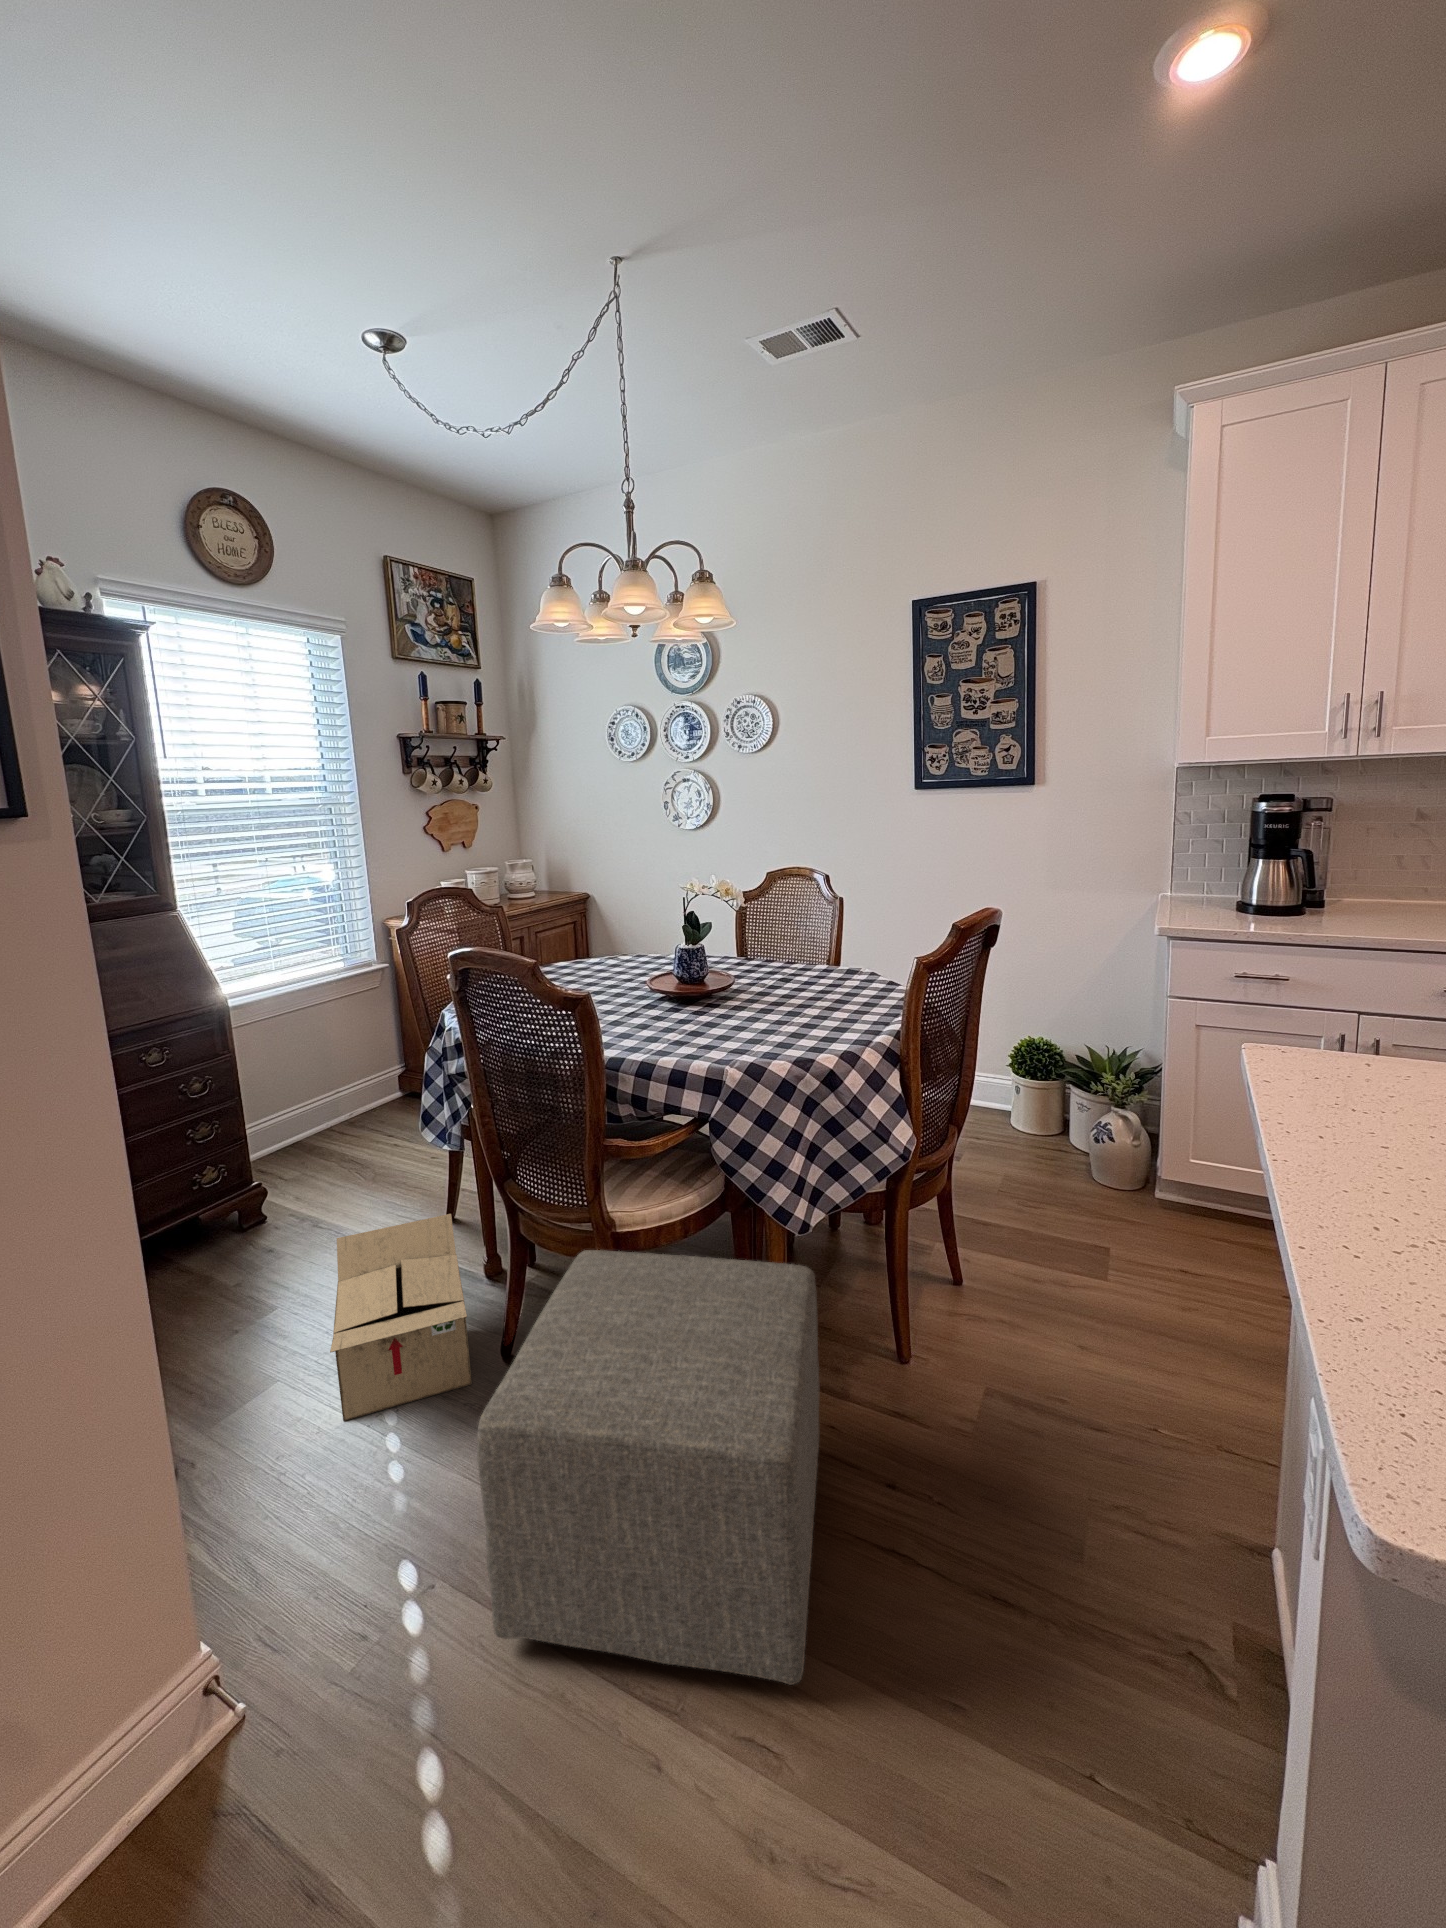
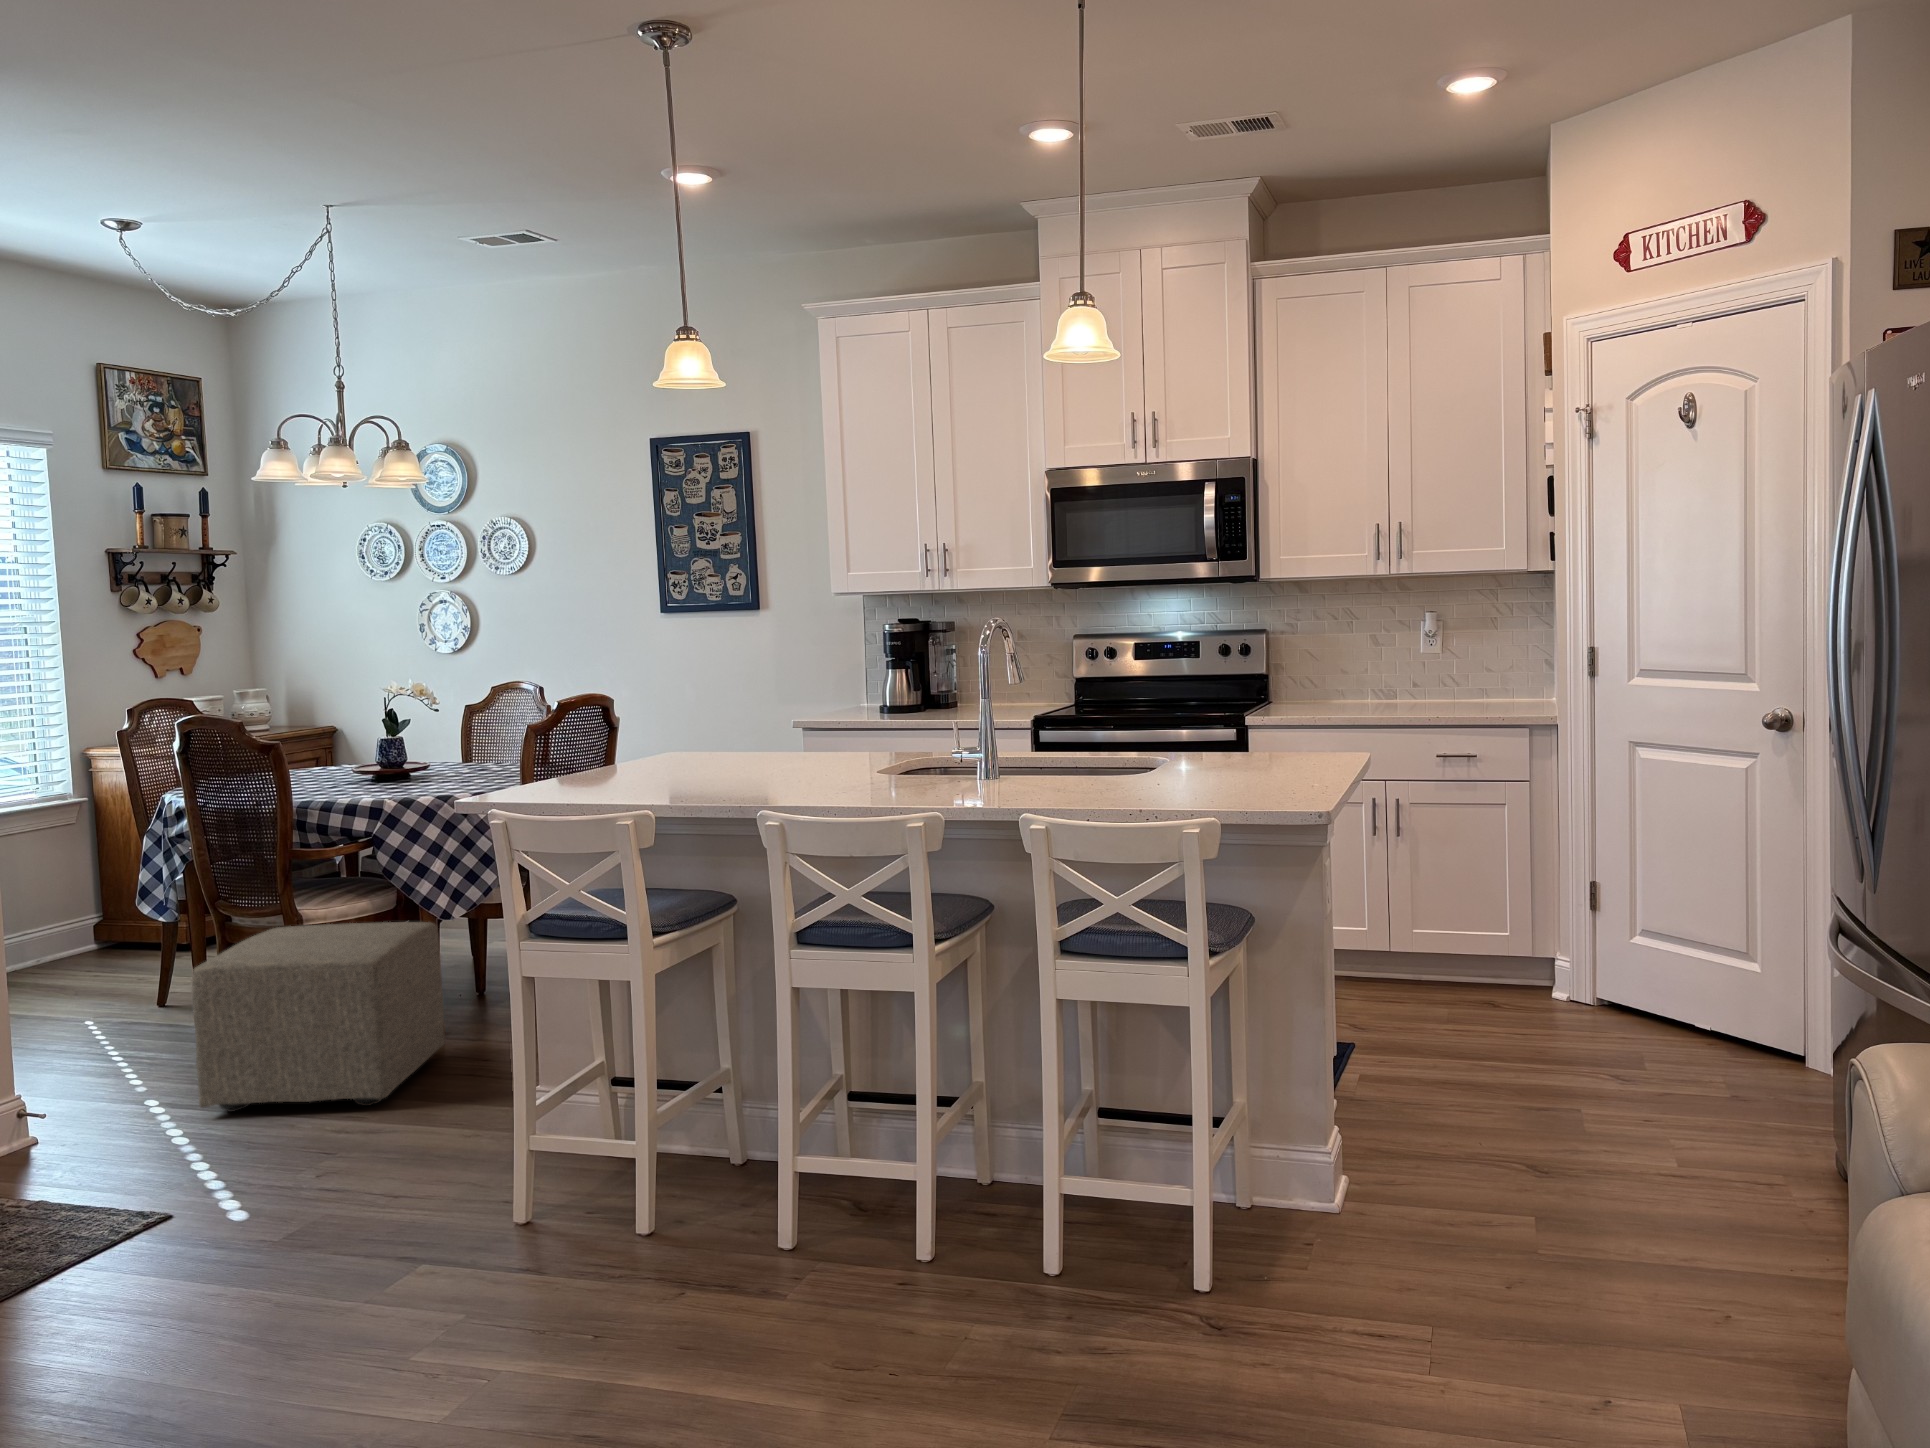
cardboard box: present [330,1214,472,1421] -> none [66,952,184,1080]

